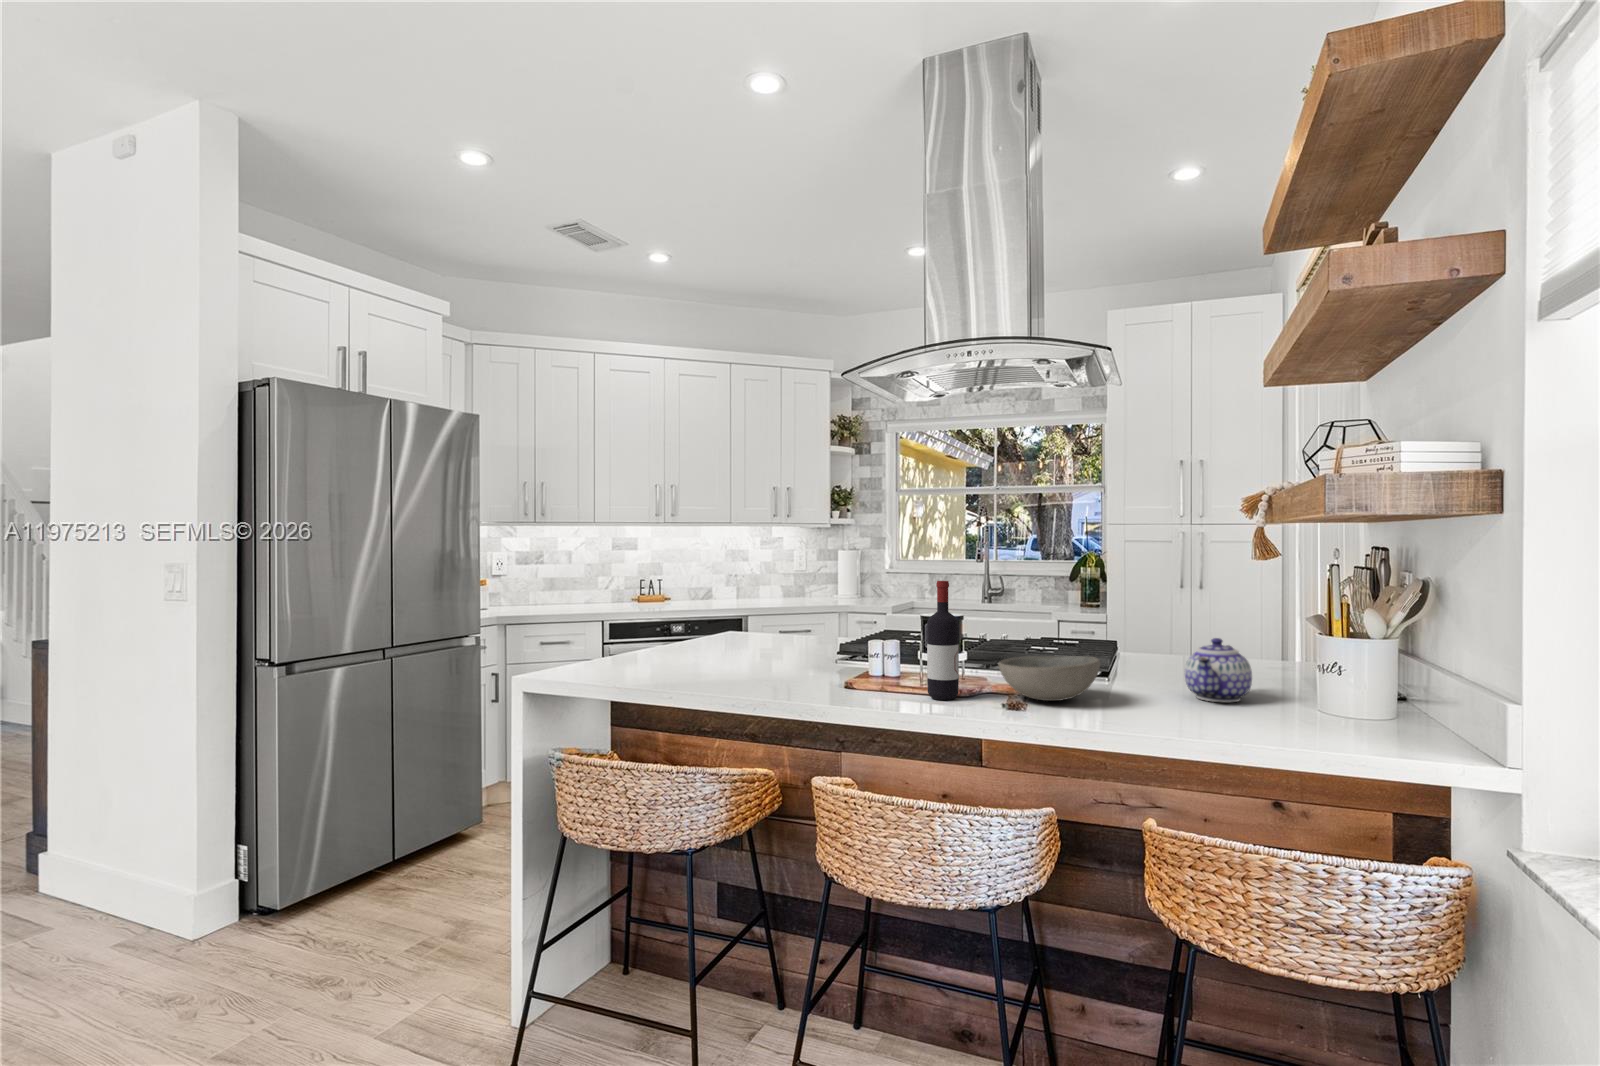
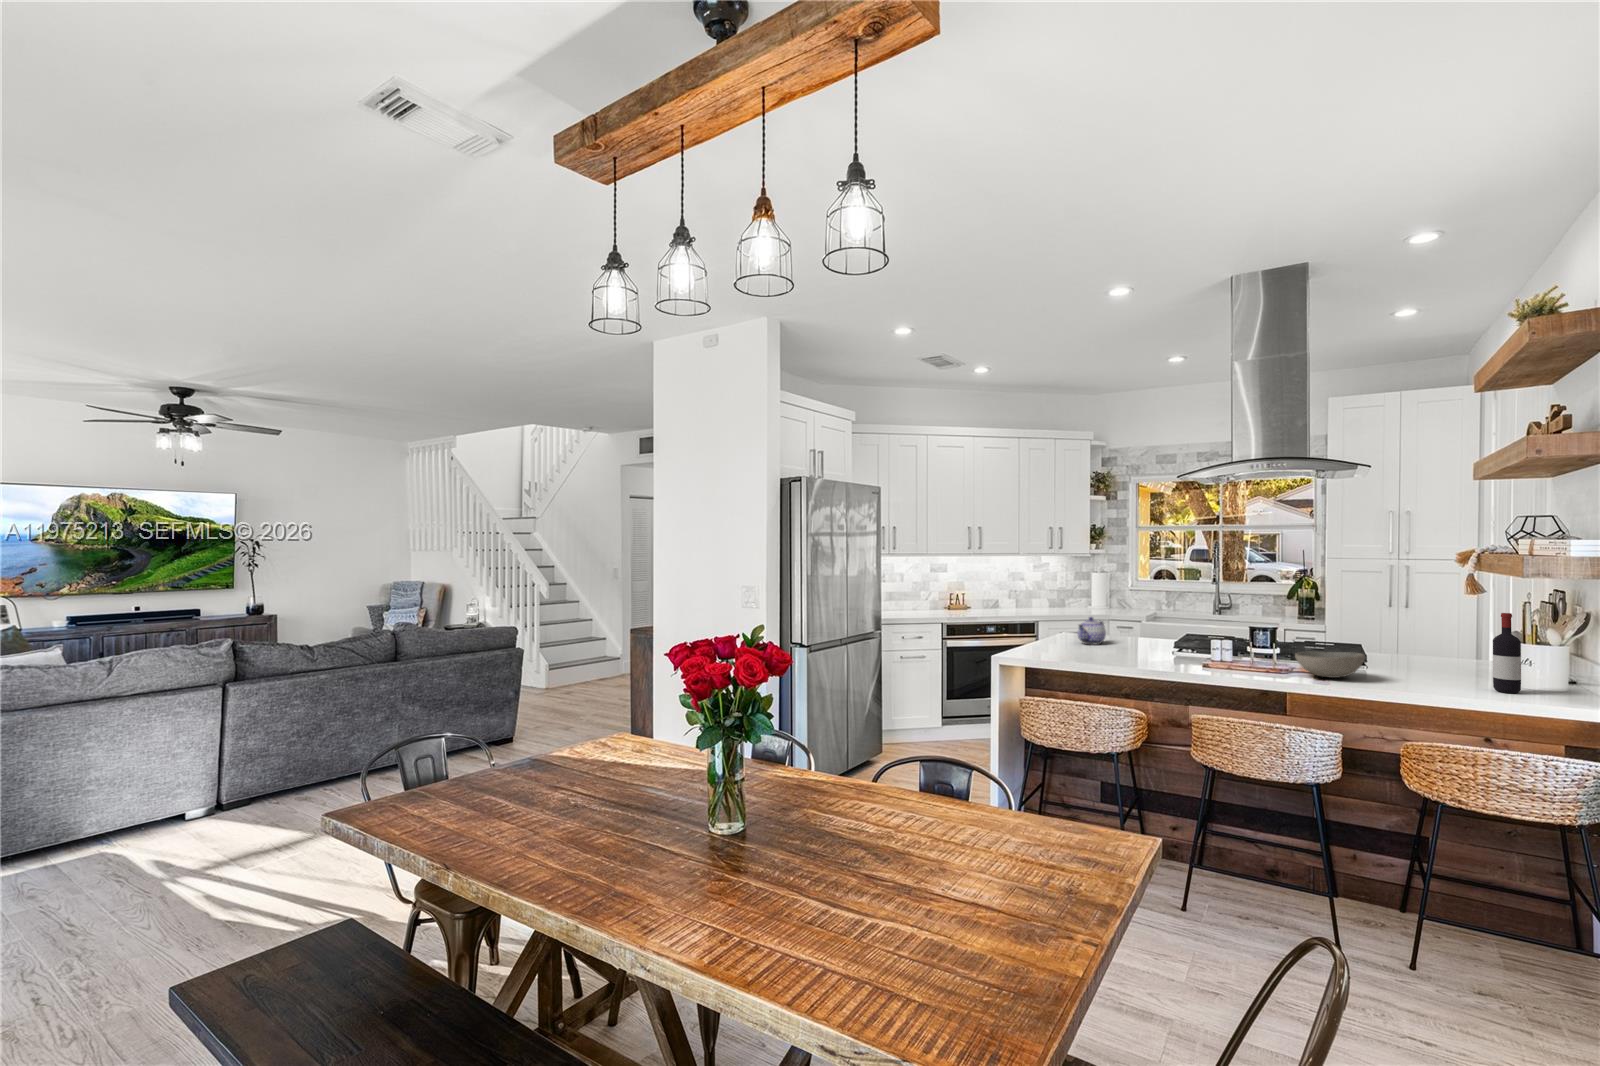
wine bottle: present [927,581,959,700] -> present [1493,613,1521,693]
teapot: present [1185,638,1252,702] -> present [1077,617,1106,644]

